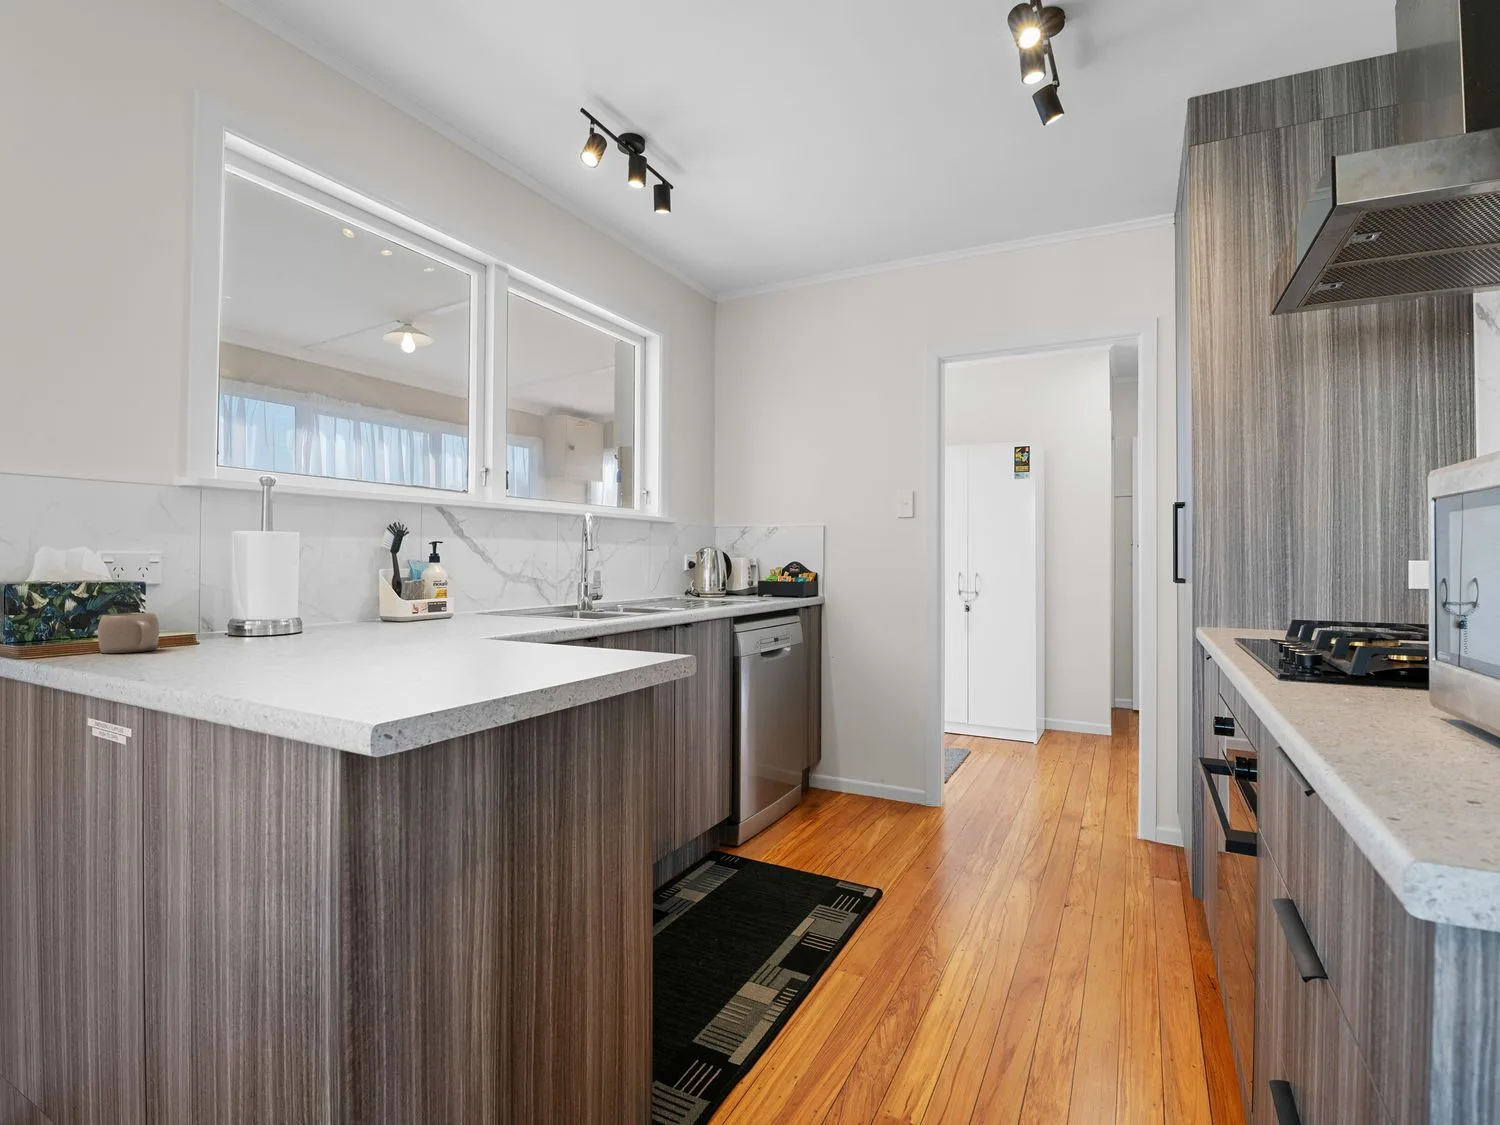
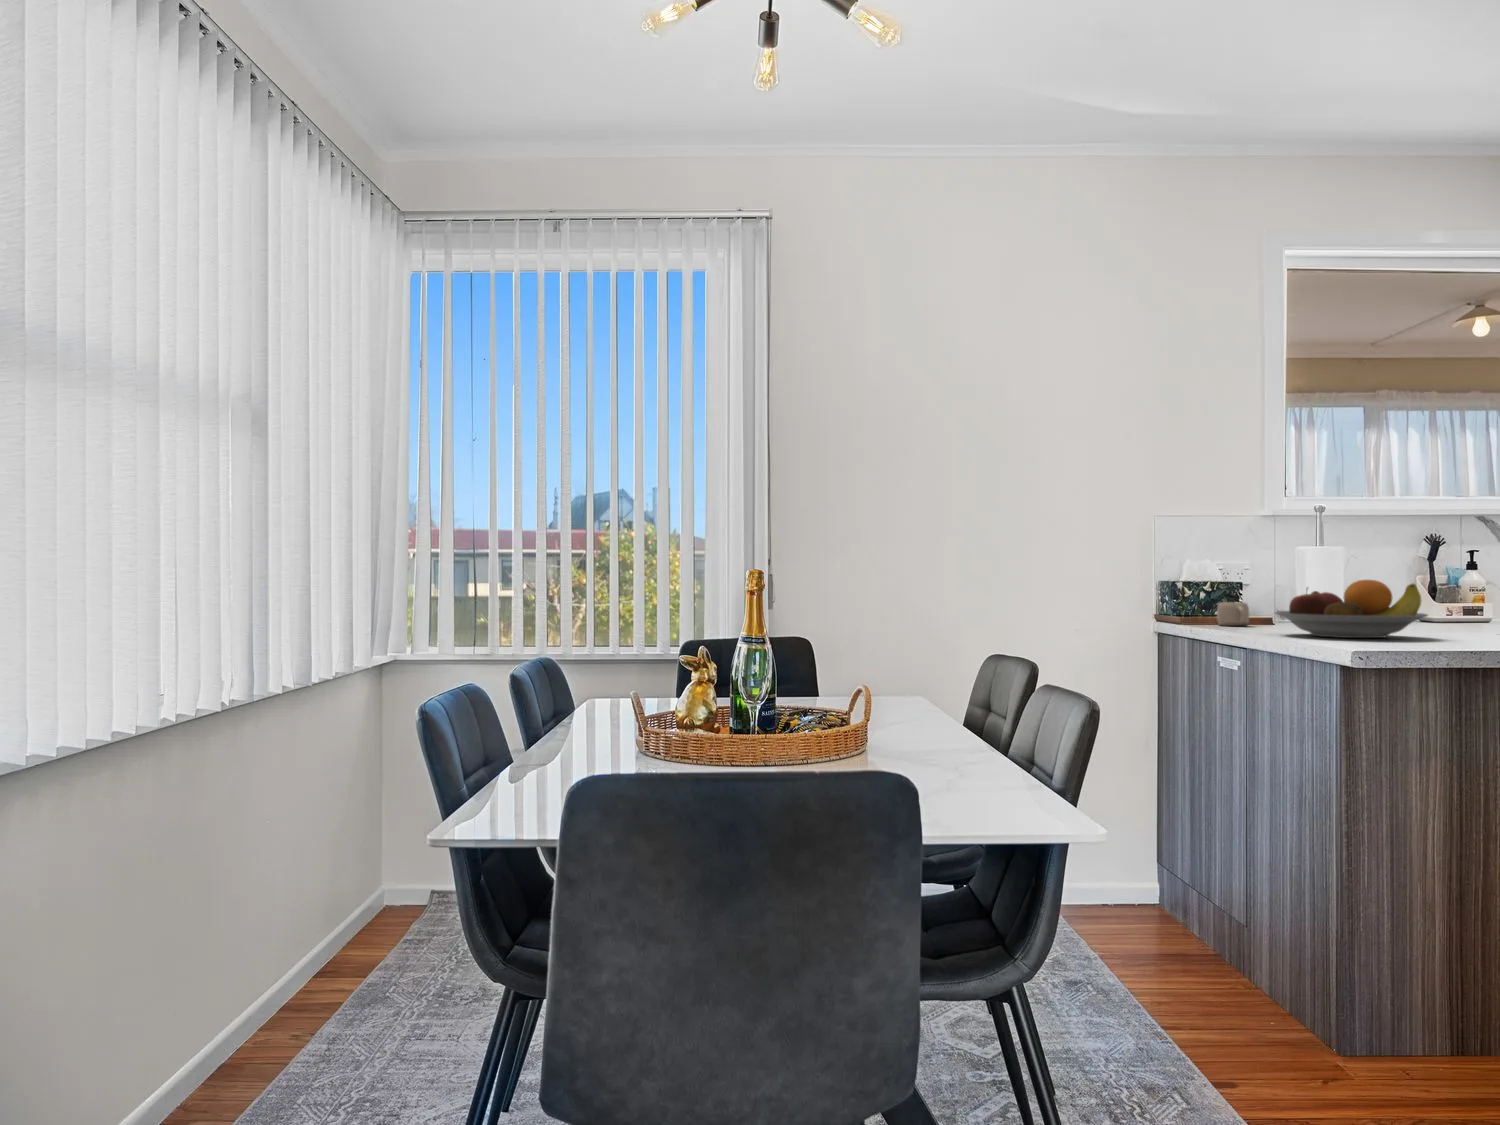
fruit bowl: none [202,578,439,673] -> present [1275,580,1428,638]

